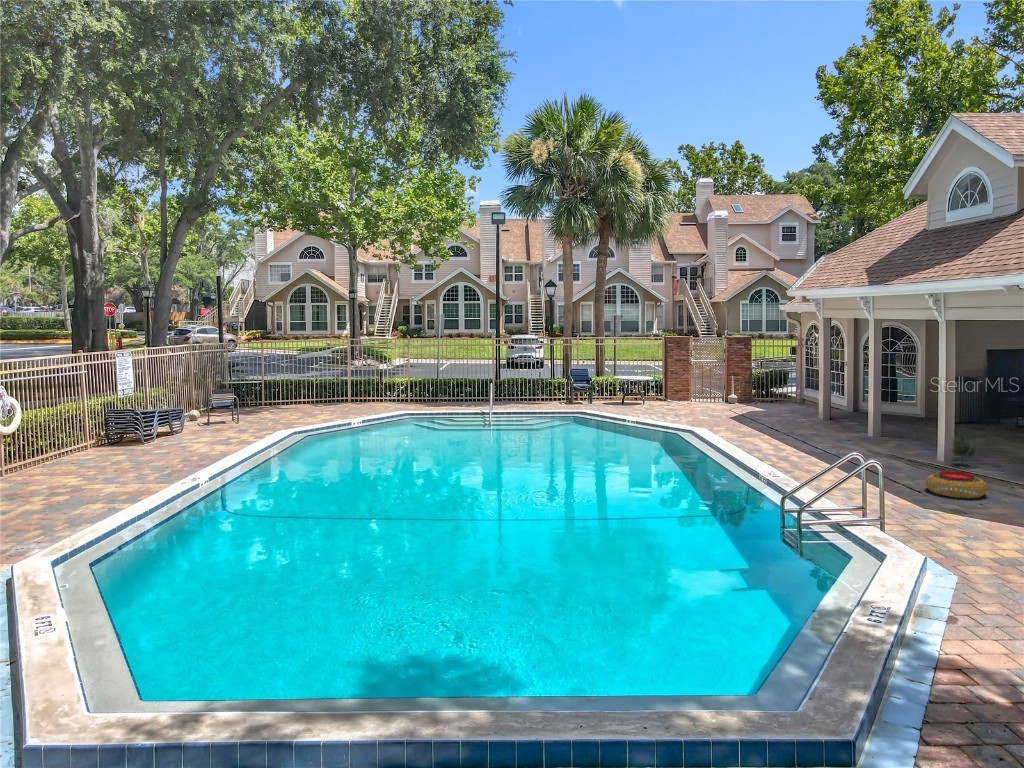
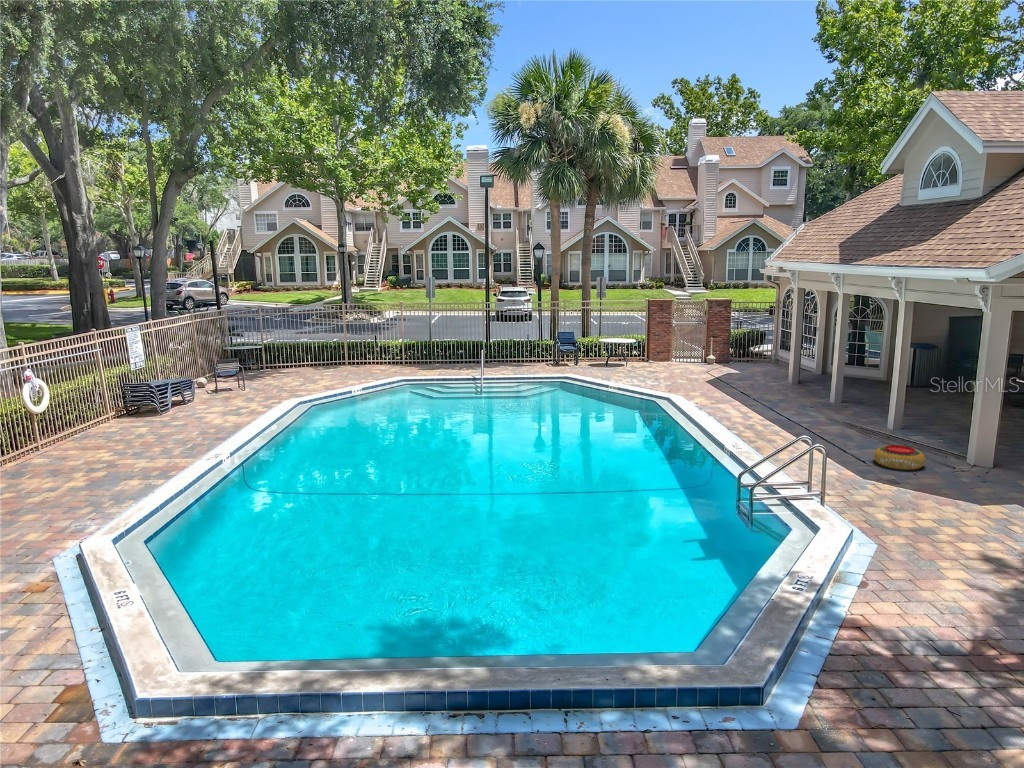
potted tree: present [950,433,976,469] -> none [901,404,927,439]

